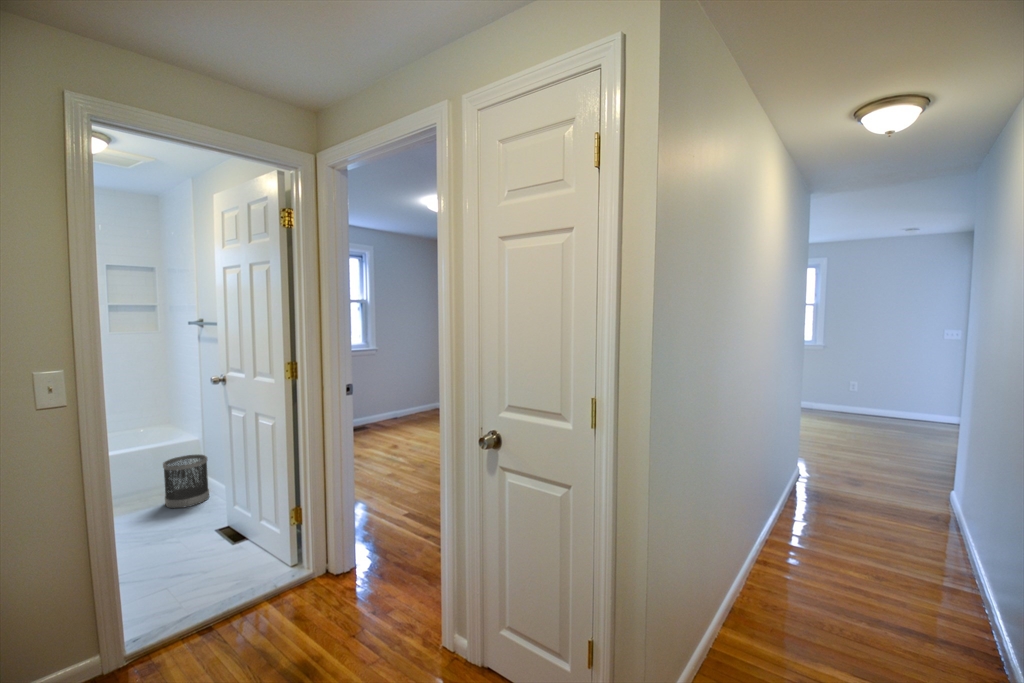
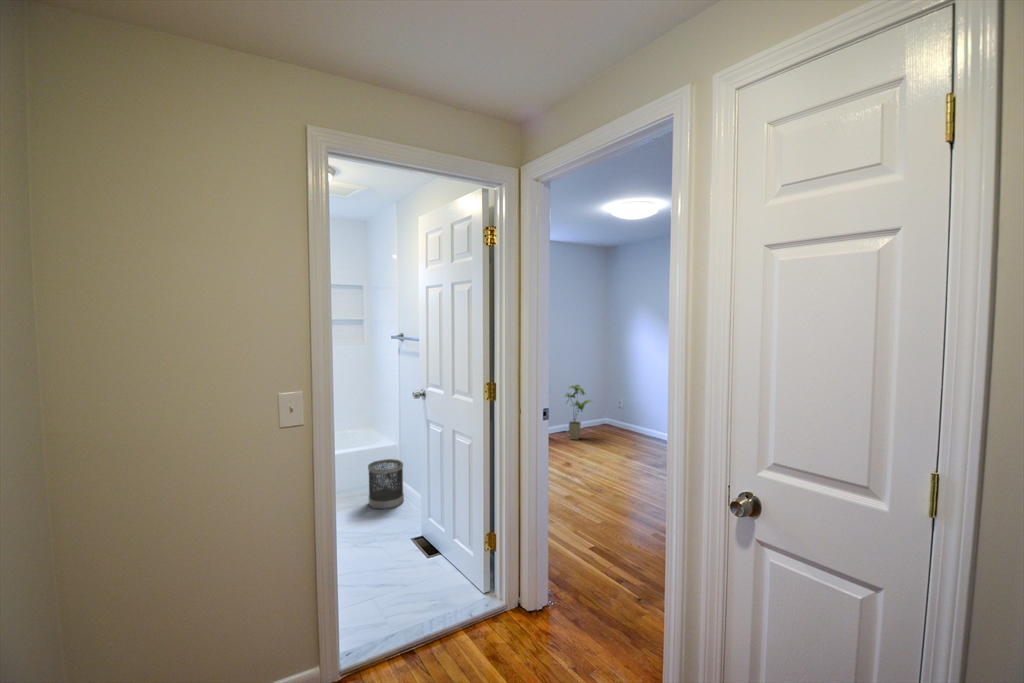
house plant: none [394,370,423,423] -> present [565,385,591,440]

